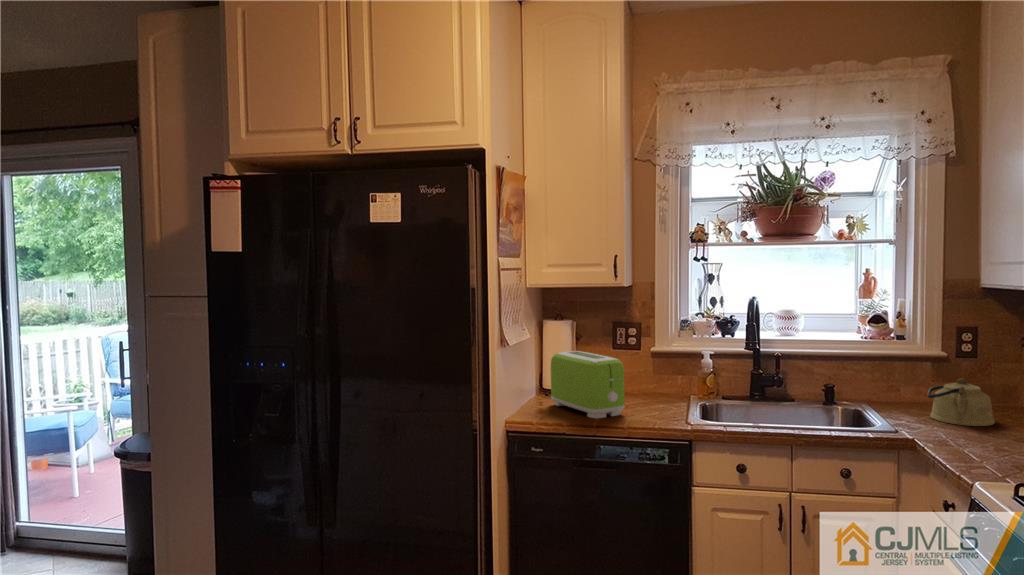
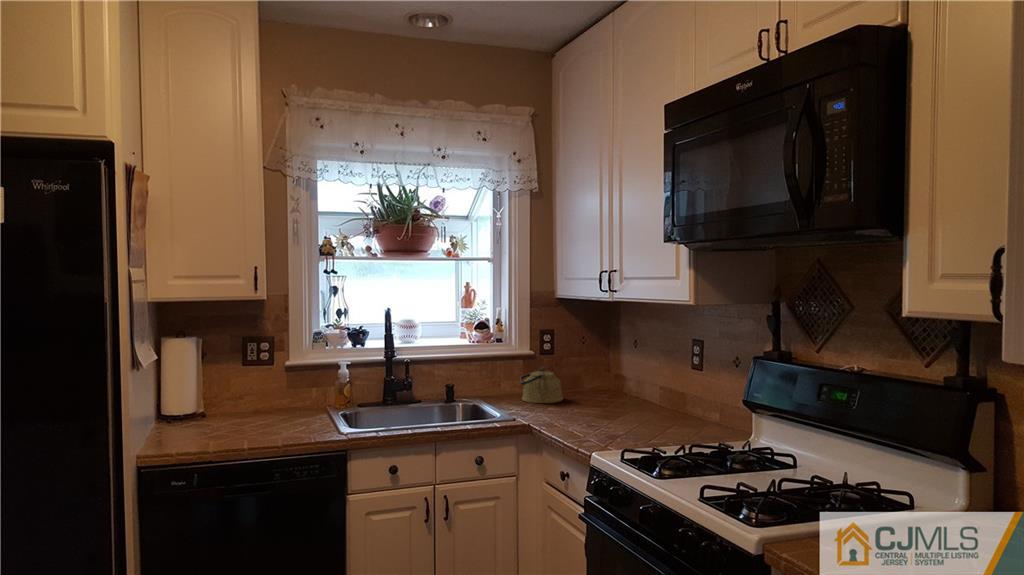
toaster: present [551,351,625,418] -> none [179,372,271,441]

